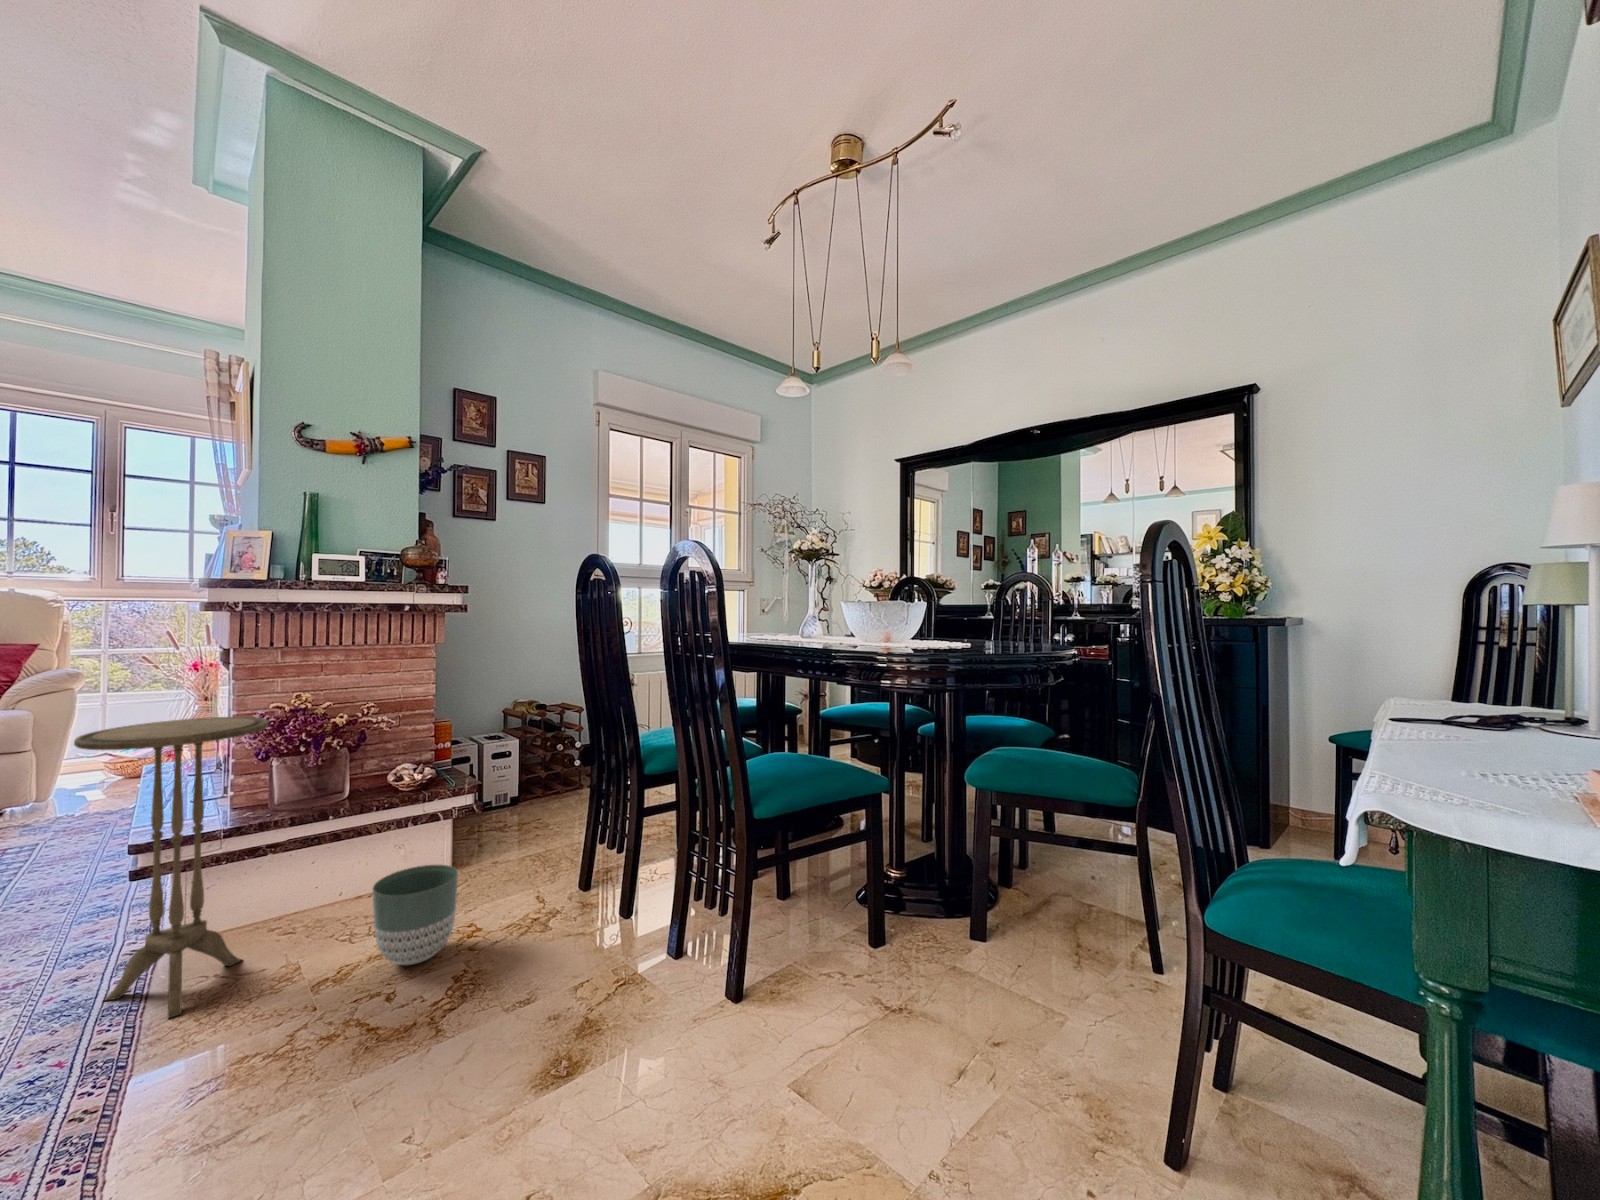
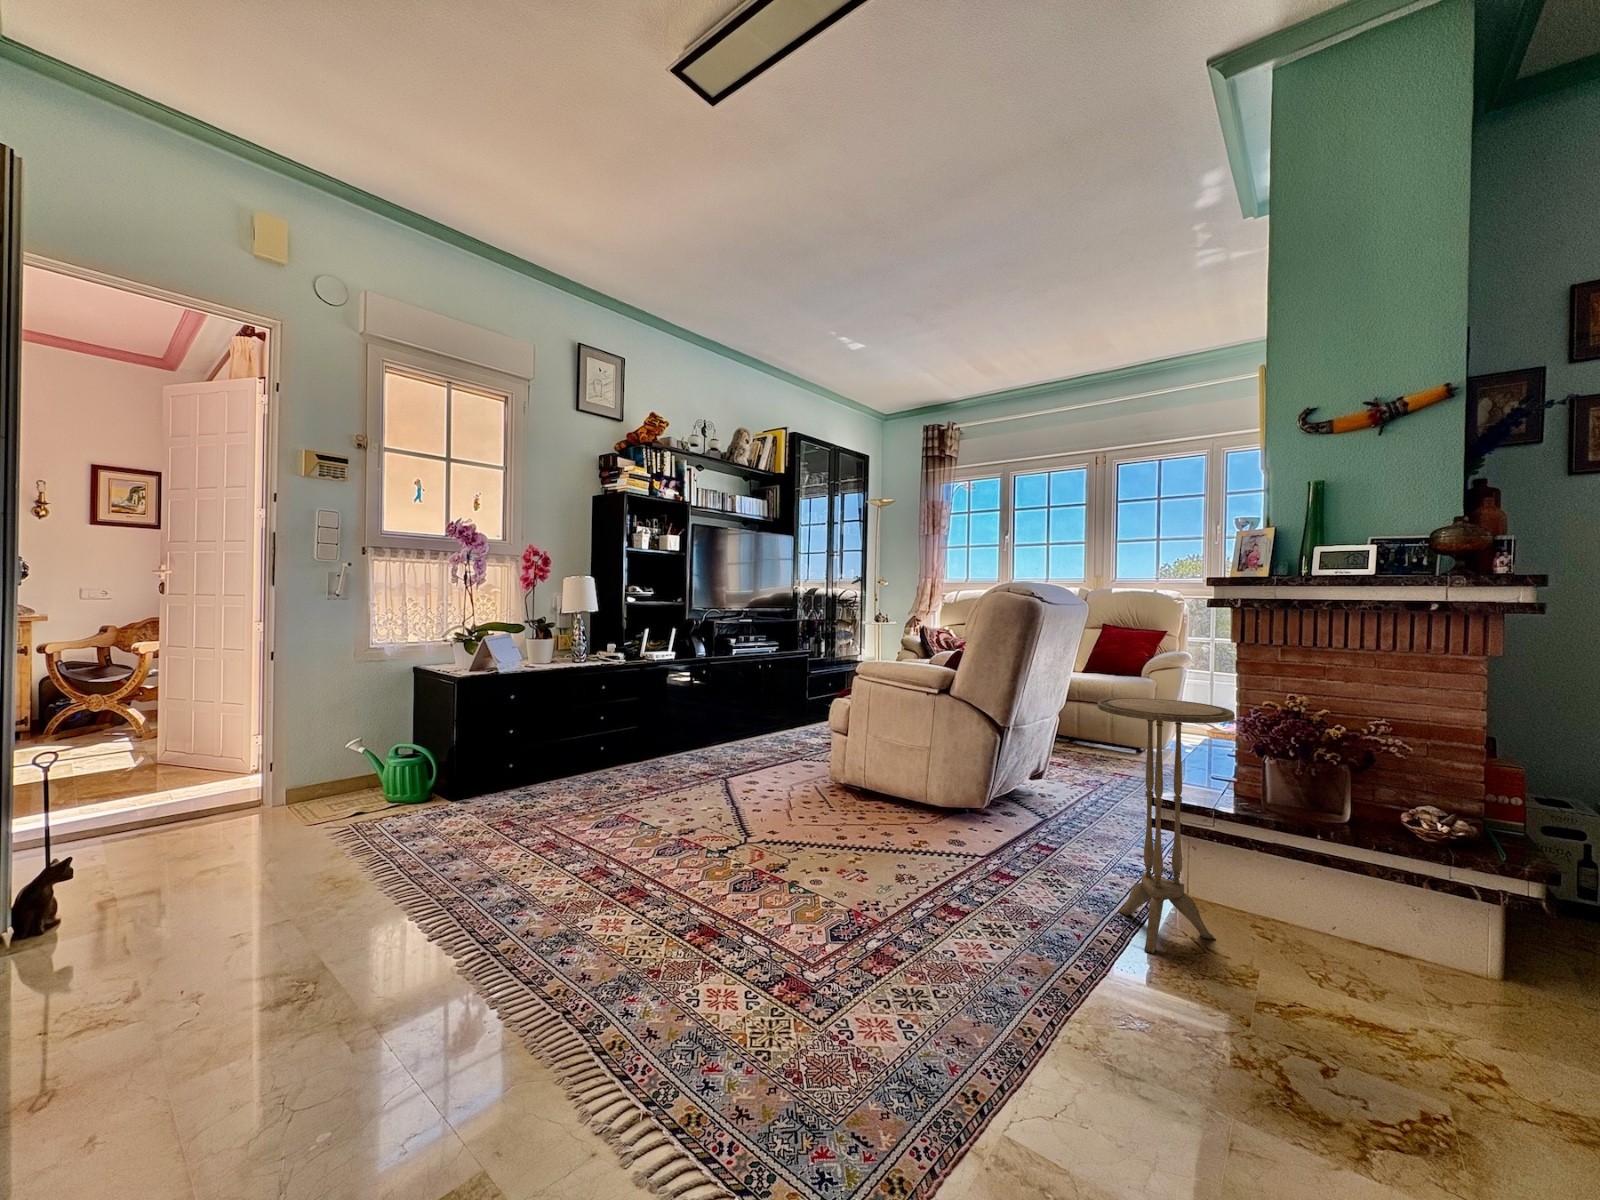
planter: present [372,865,458,965] -> none [1322,927,1447,1062]

